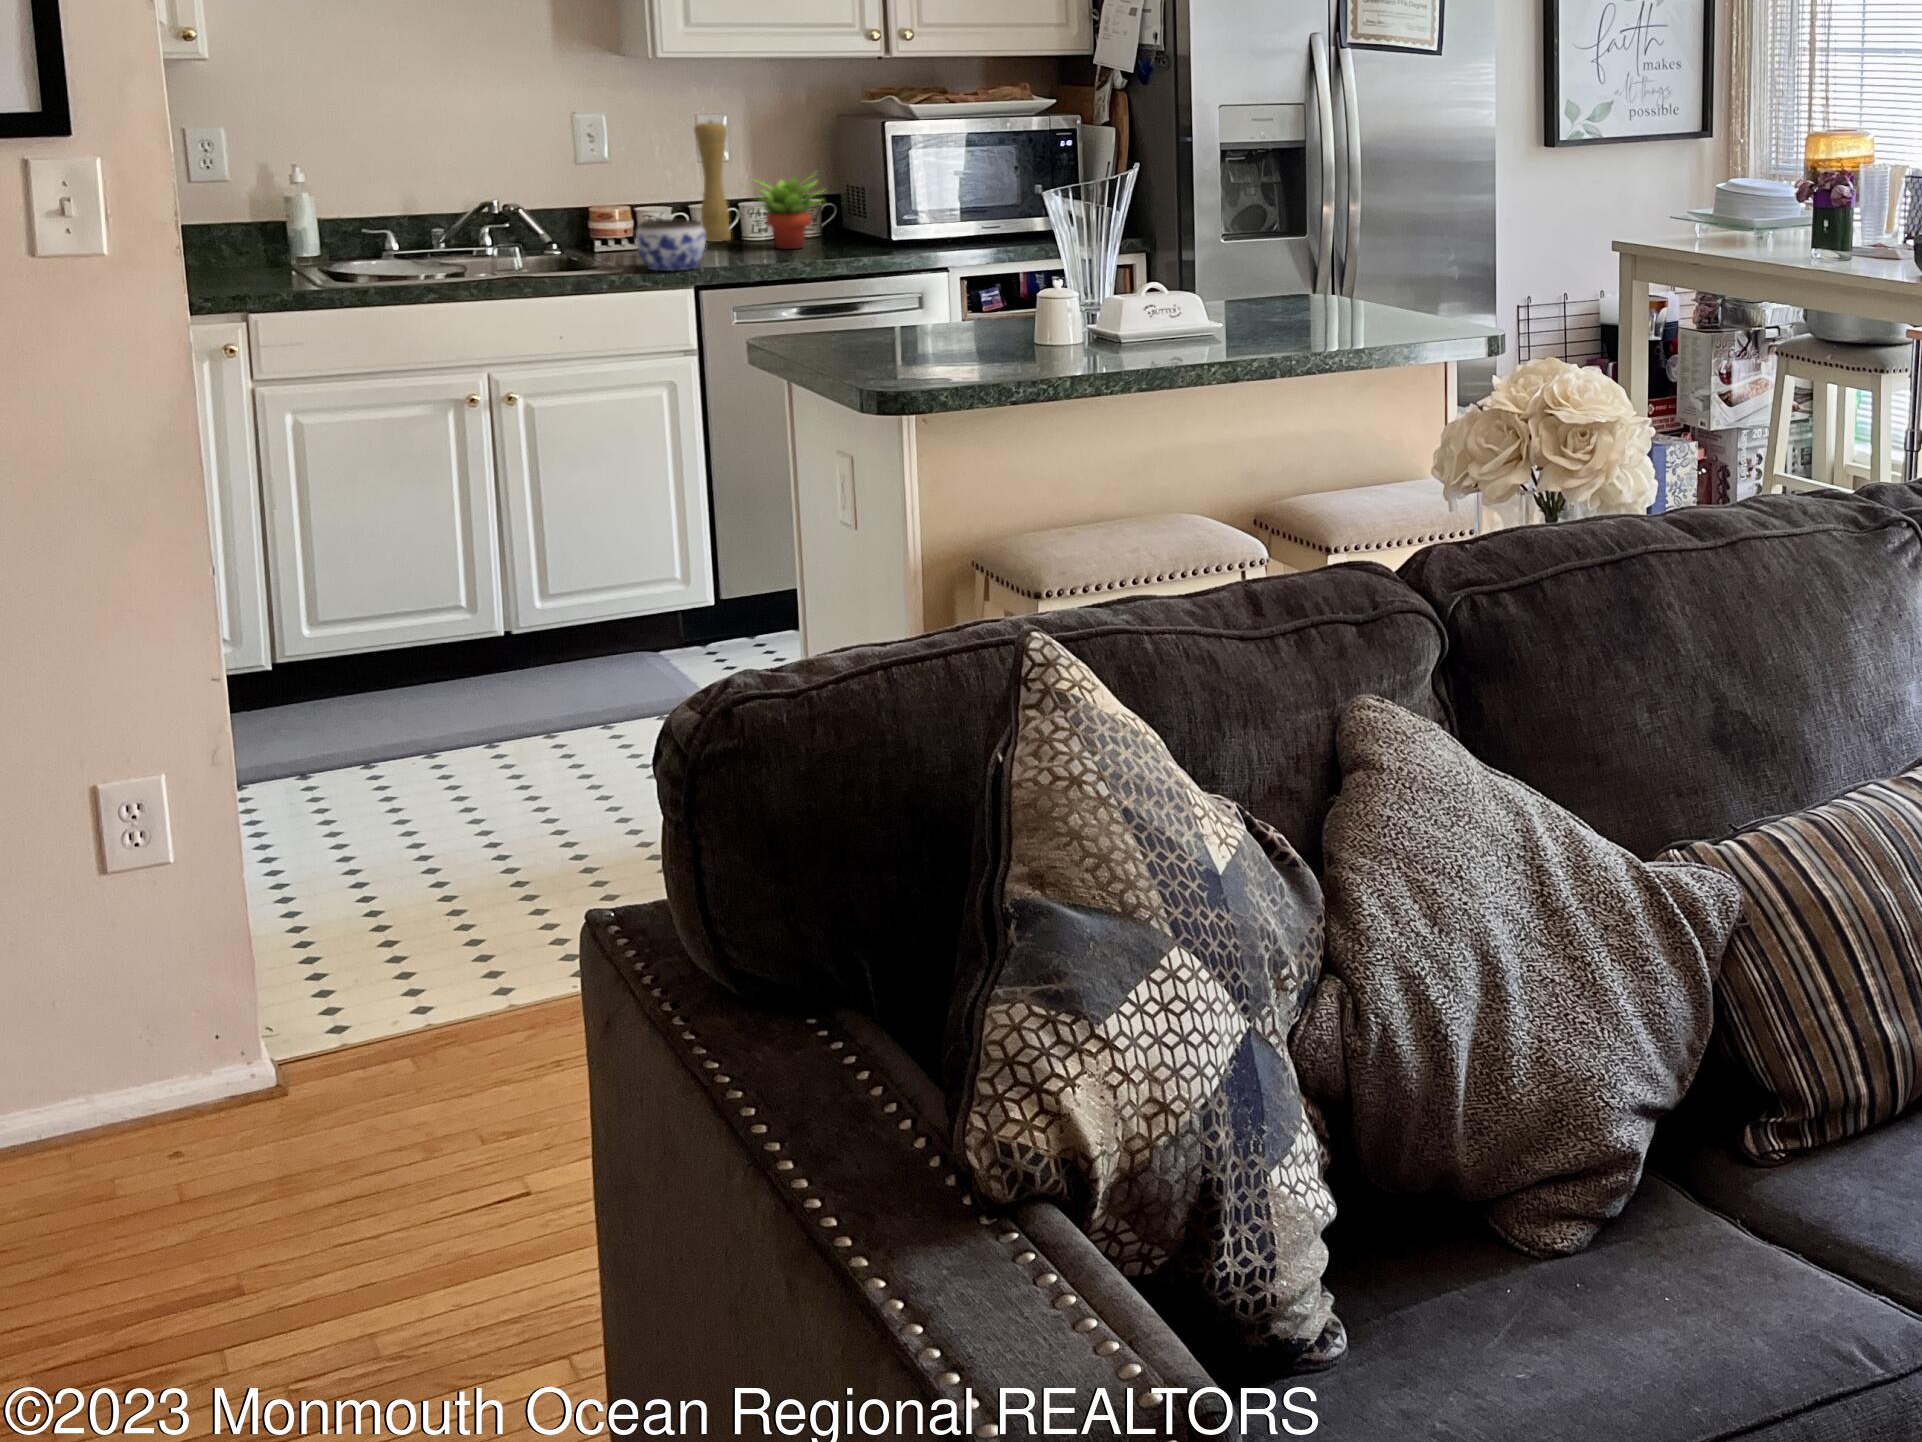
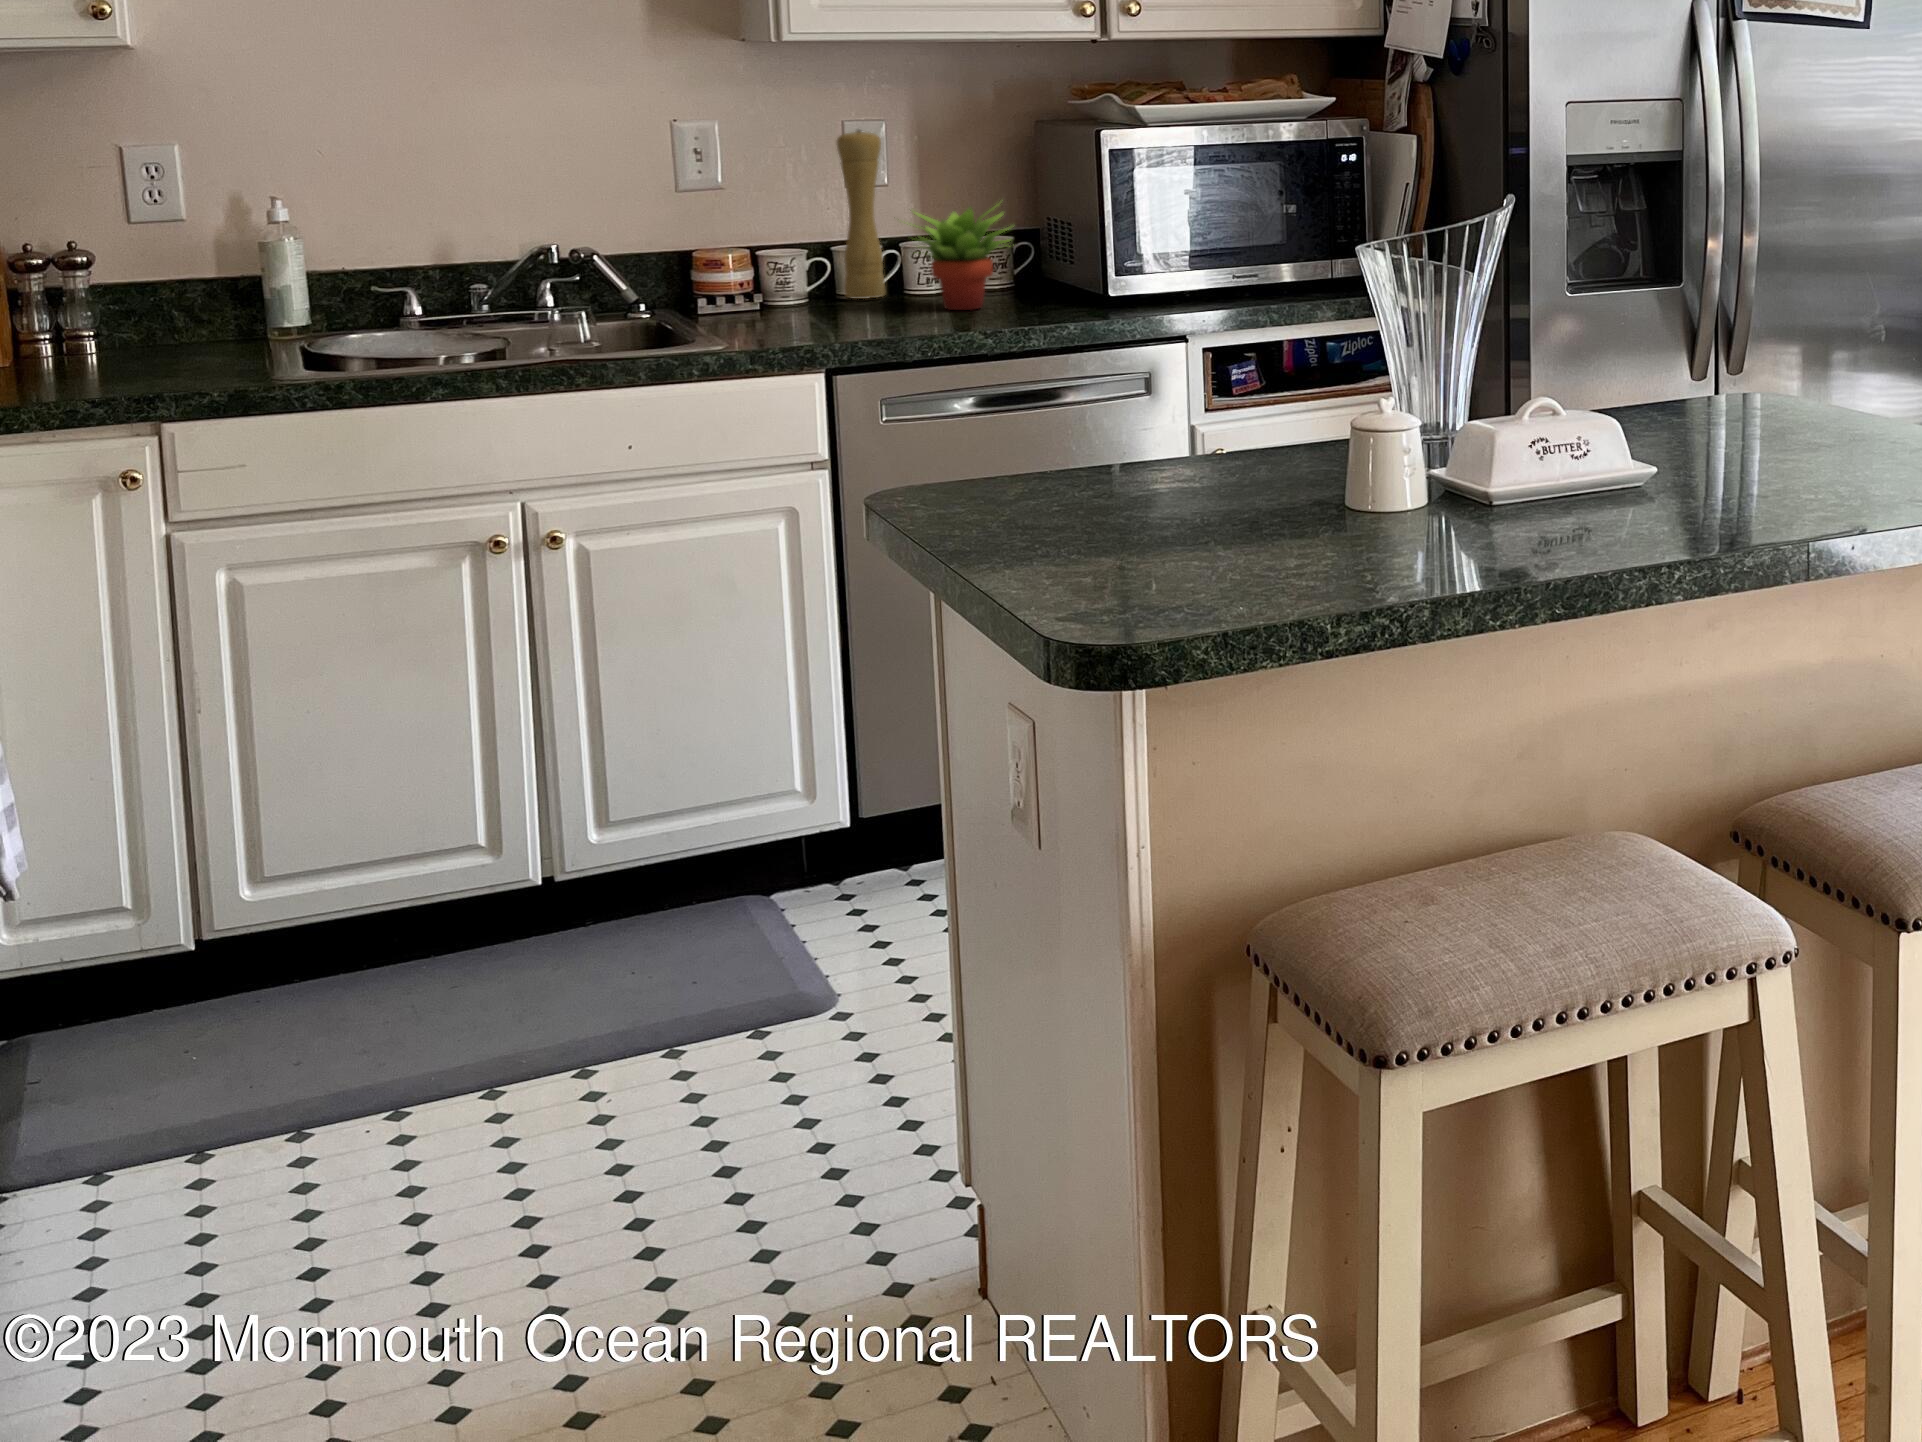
jar: present [636,219,705,271] -> none [740,273,839,348]

